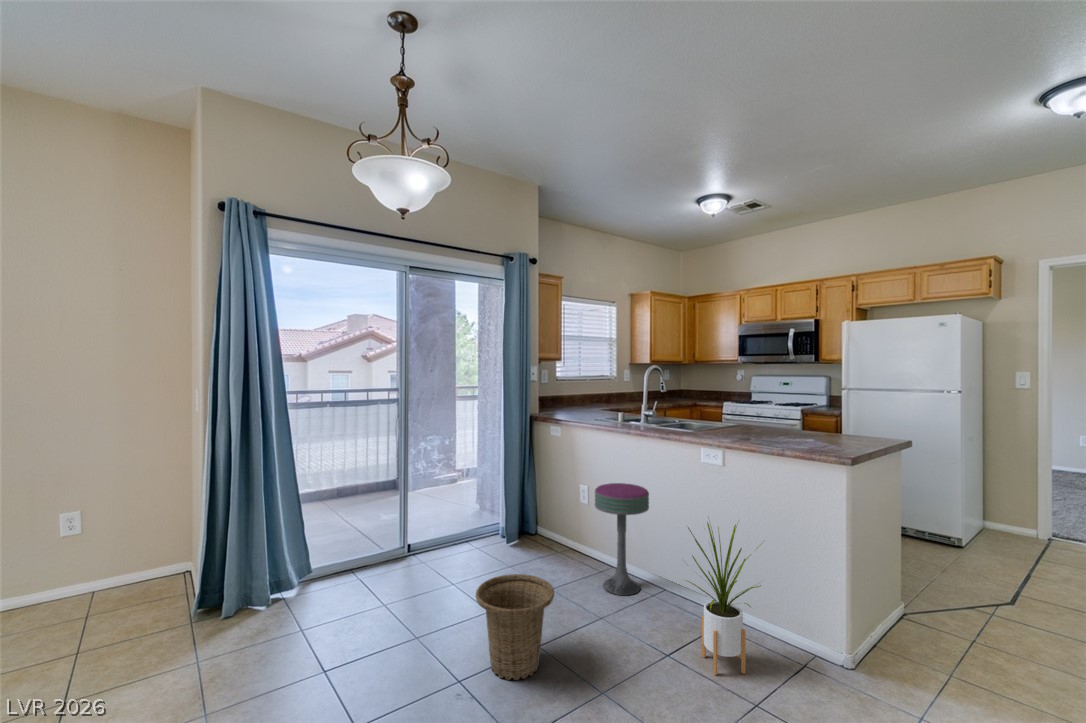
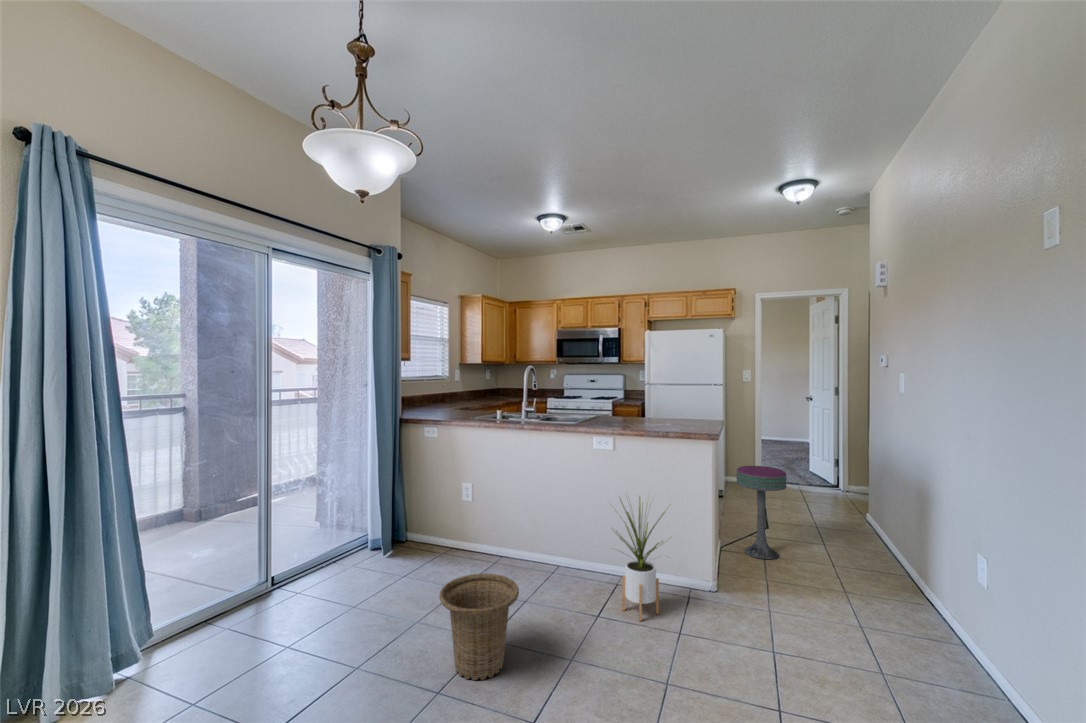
bar stool: present [595,483,649,595] -> present [736,466,787,559]

